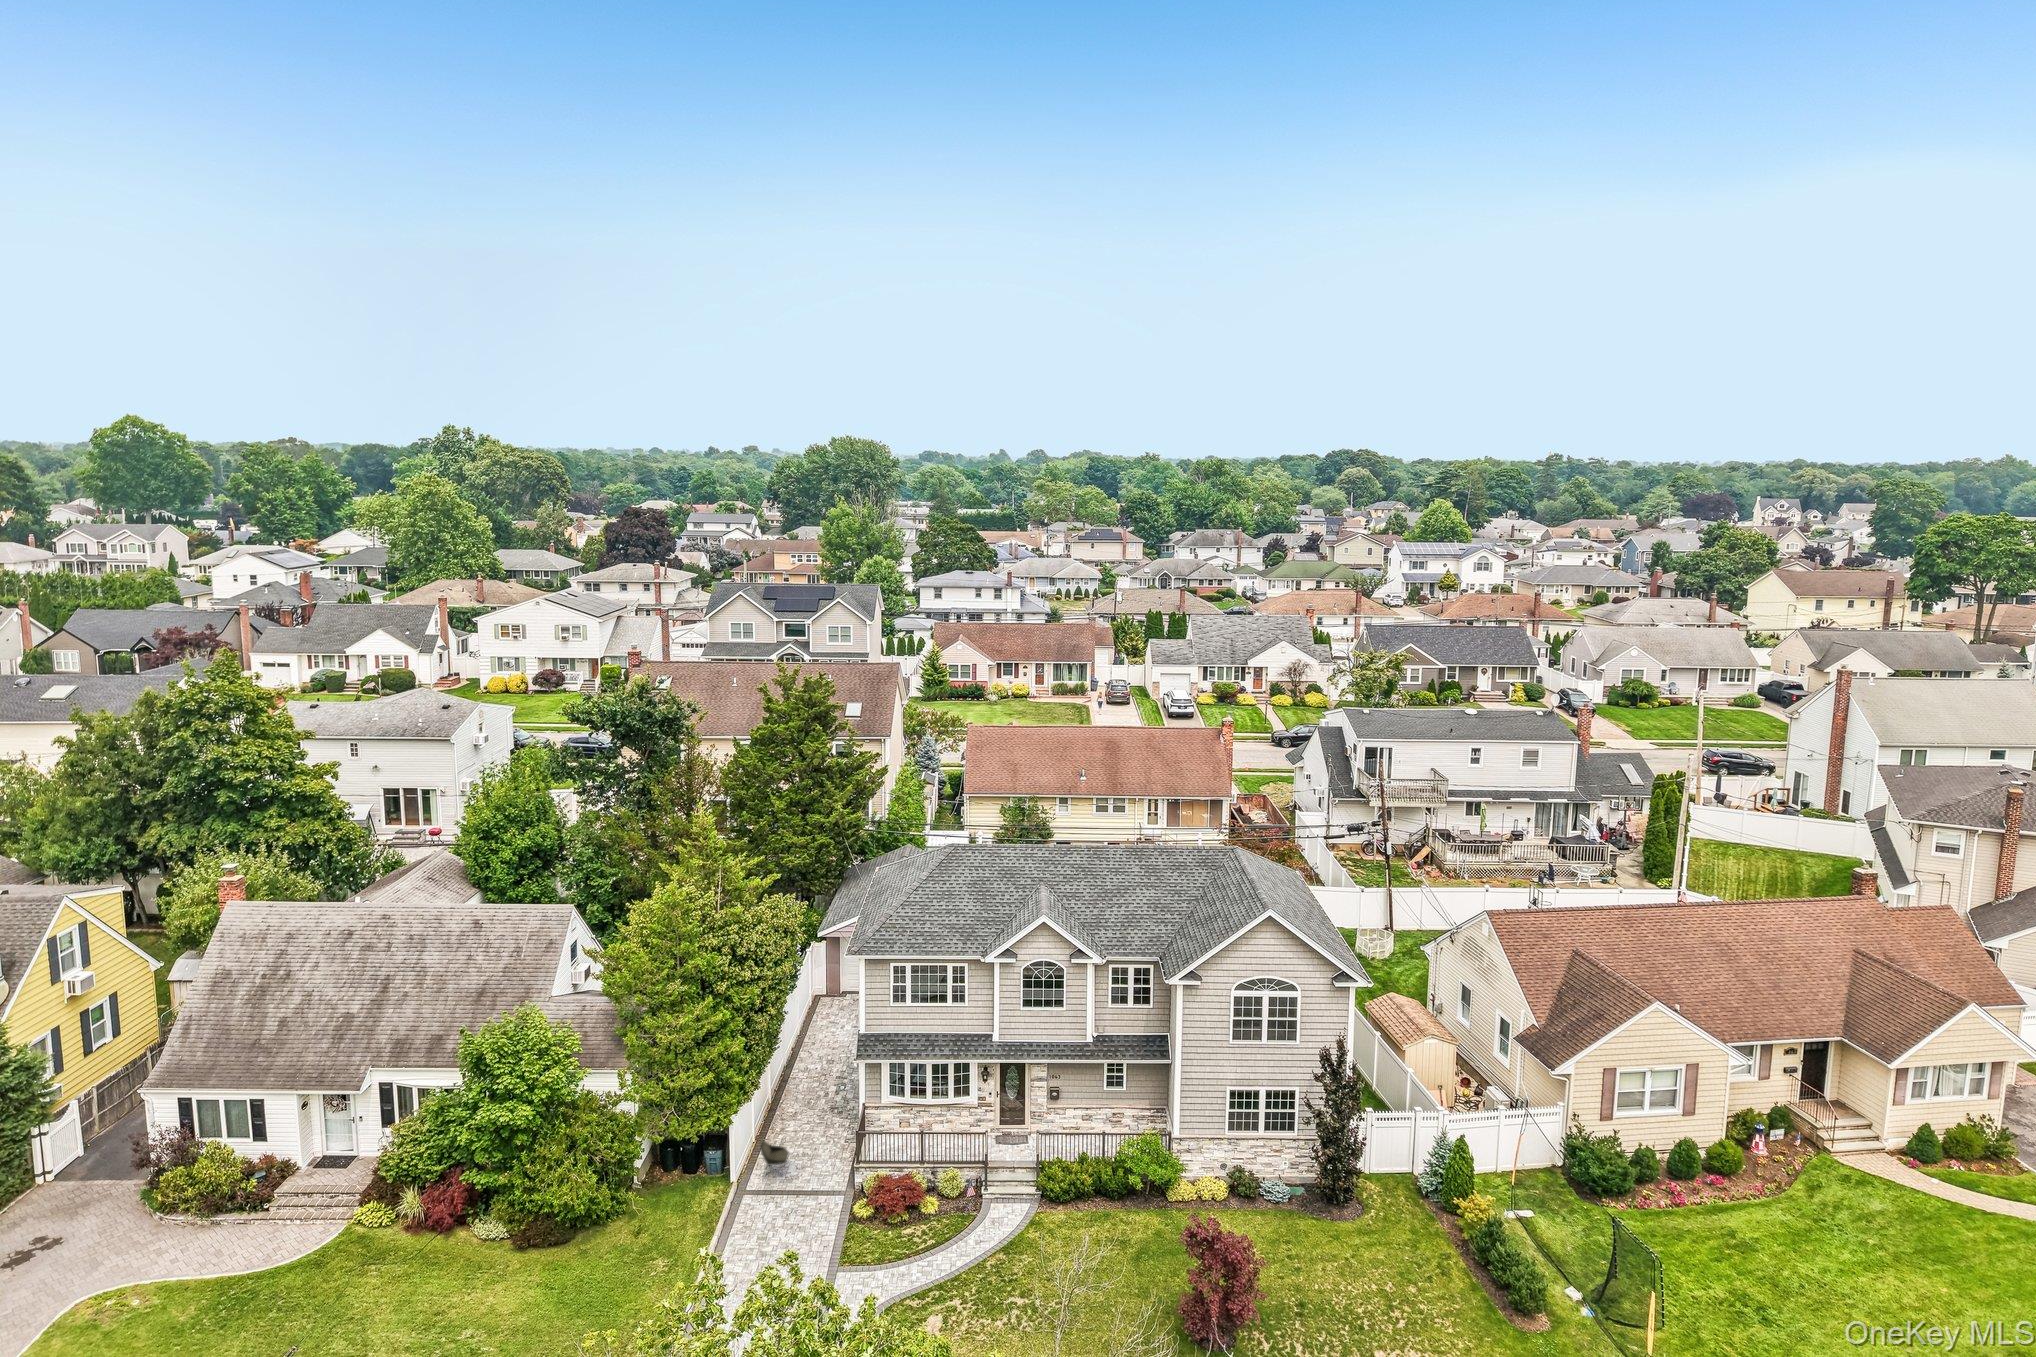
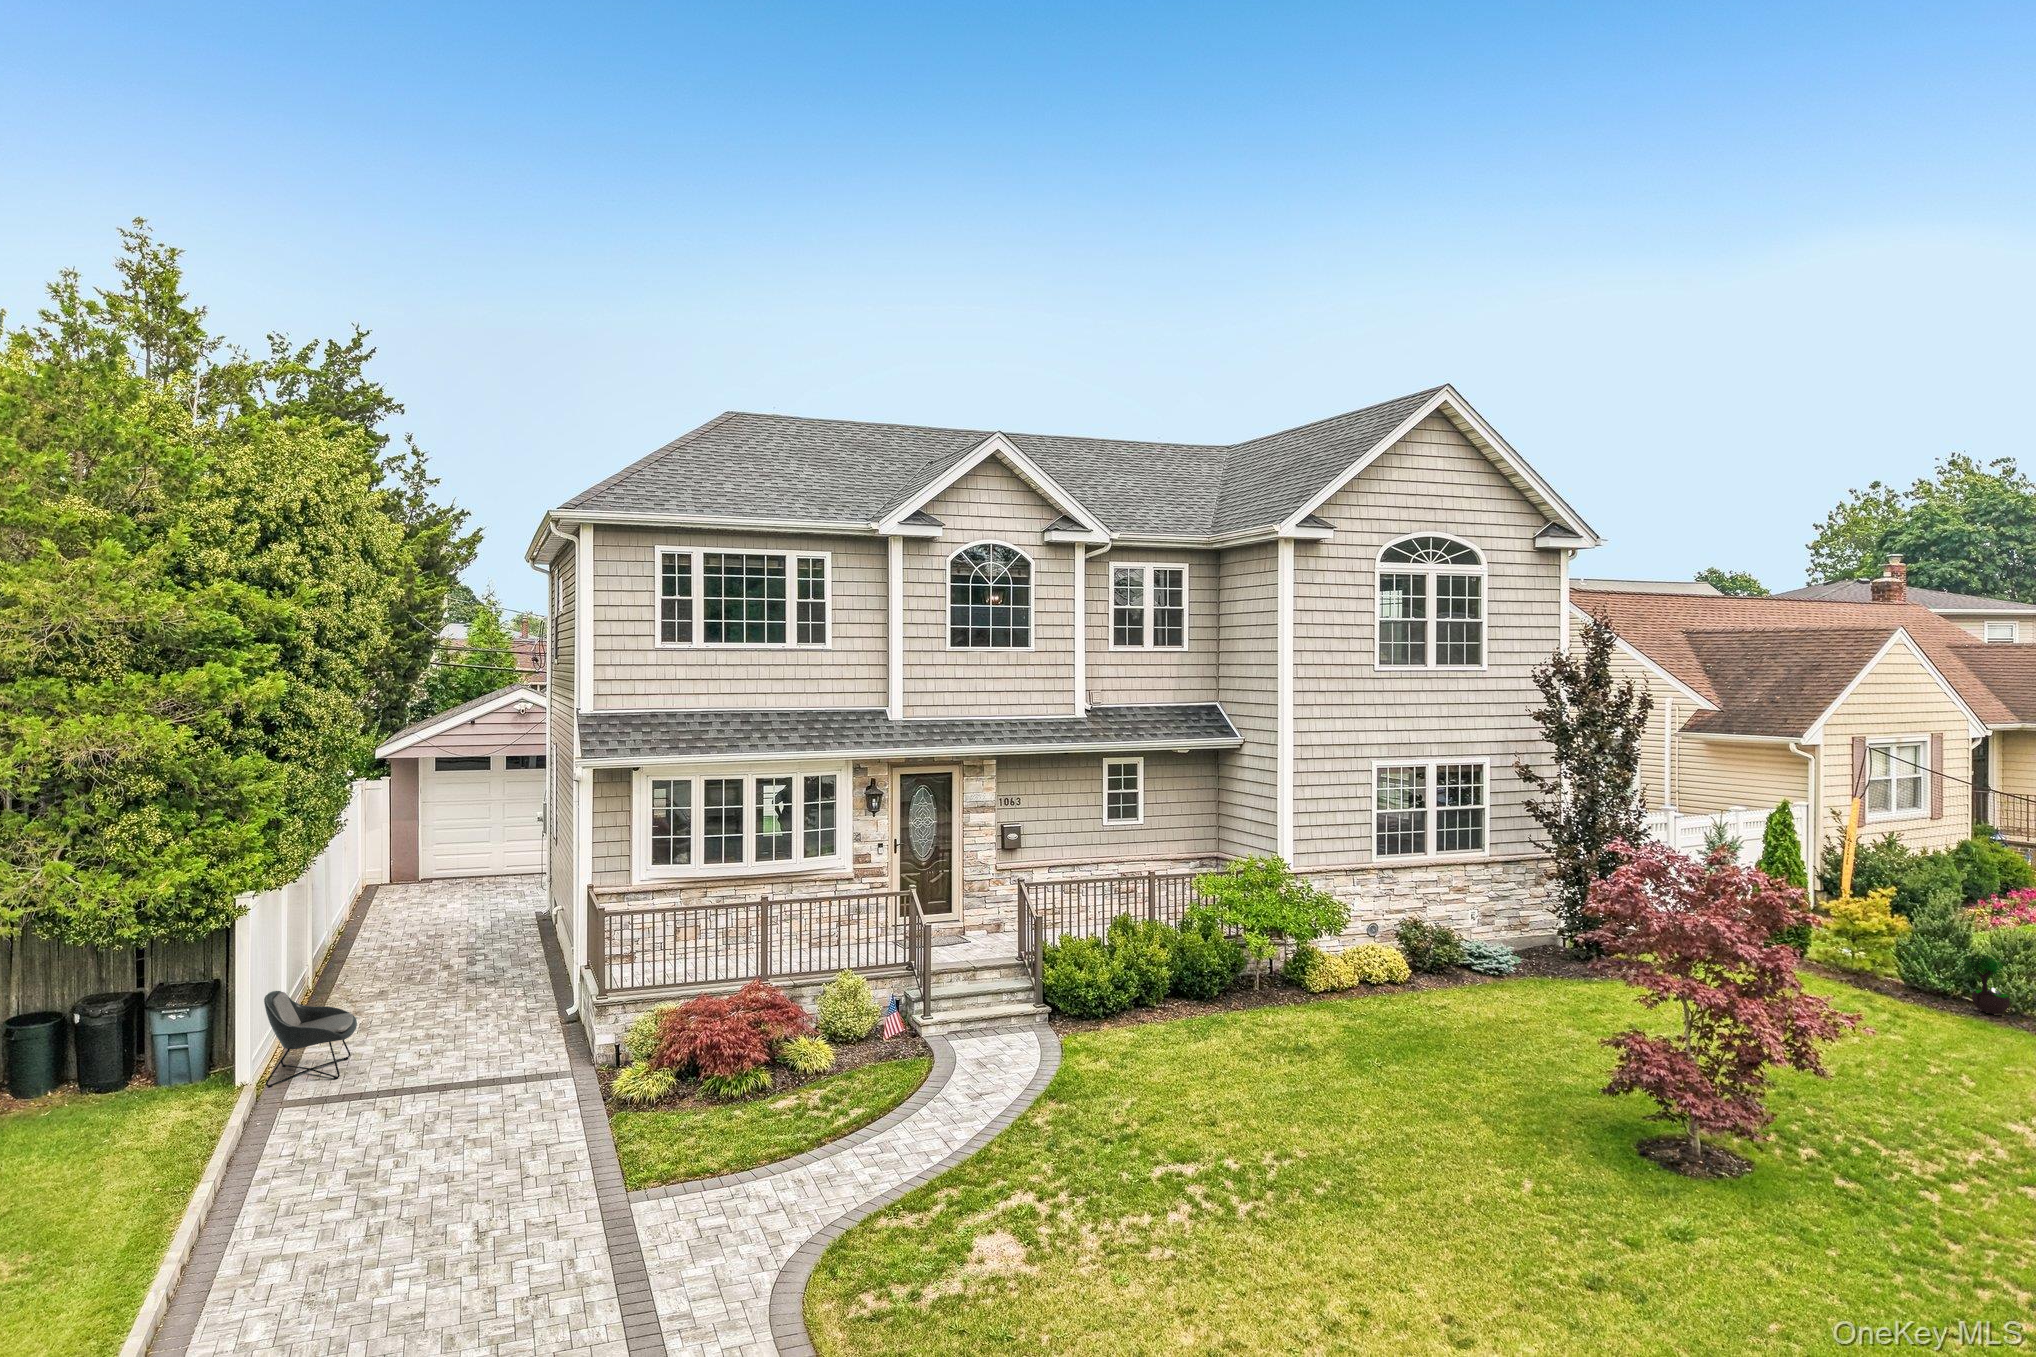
potted tree: none [1457,1256,1477,1288] -> present [1960,951,2010,1014]

